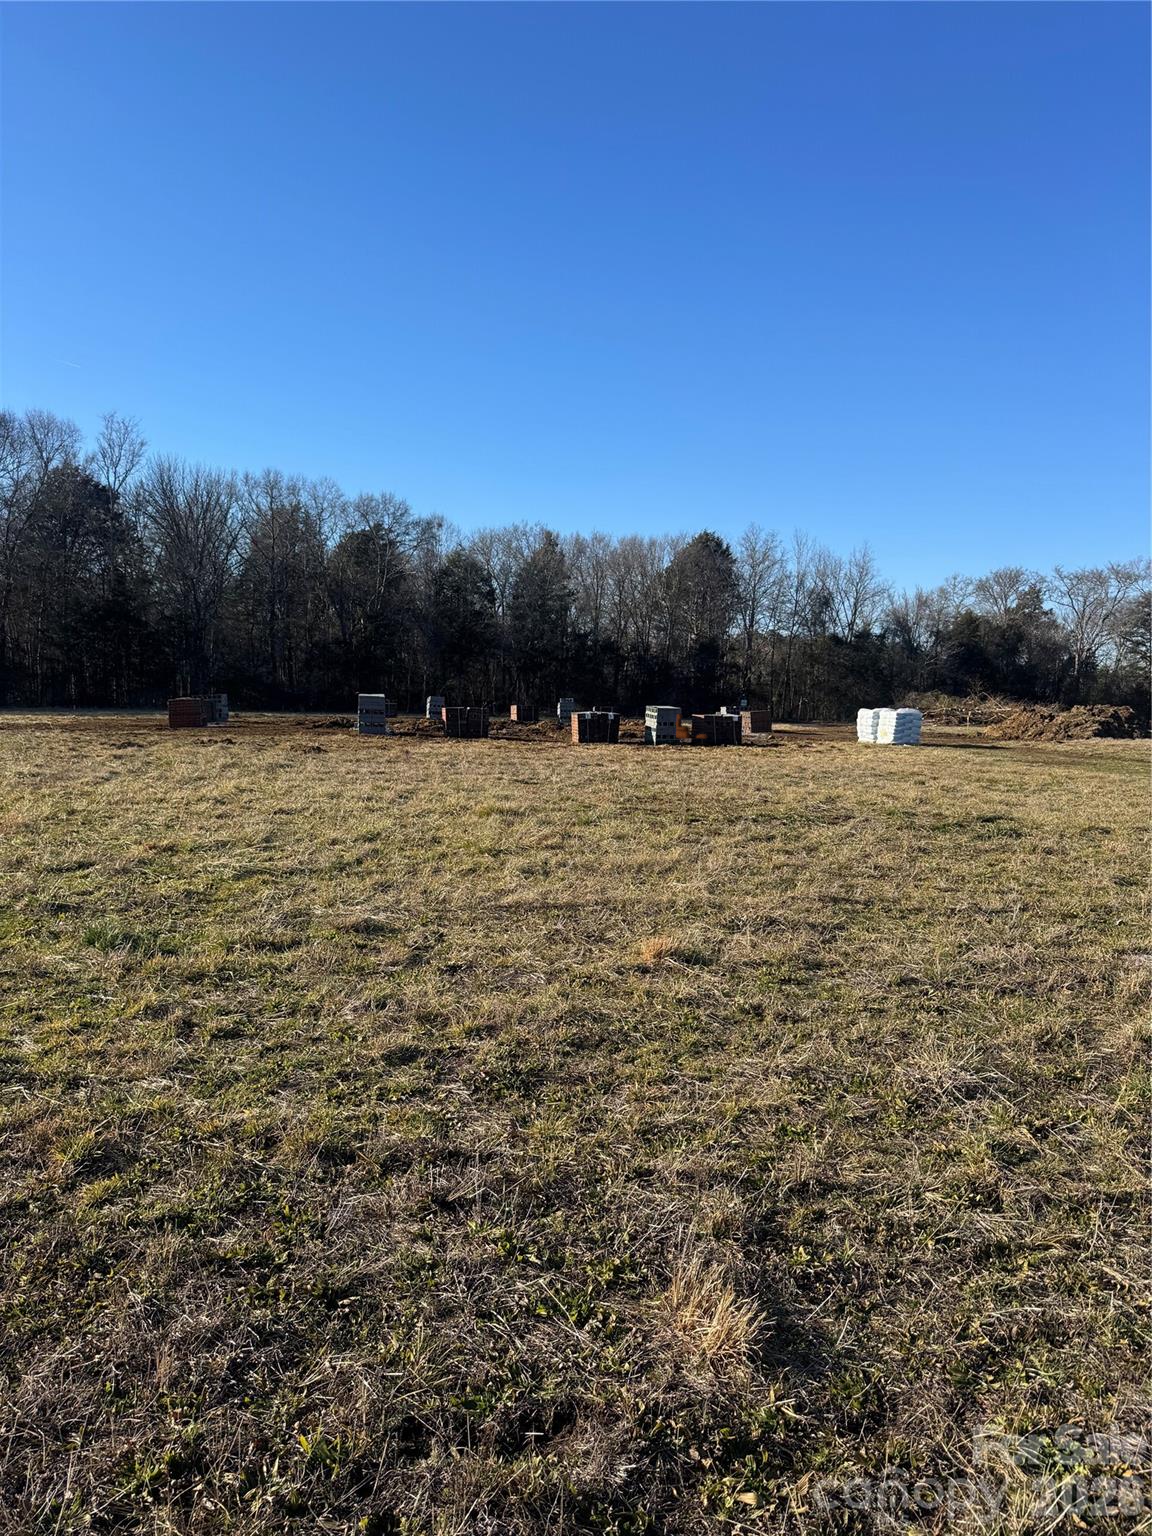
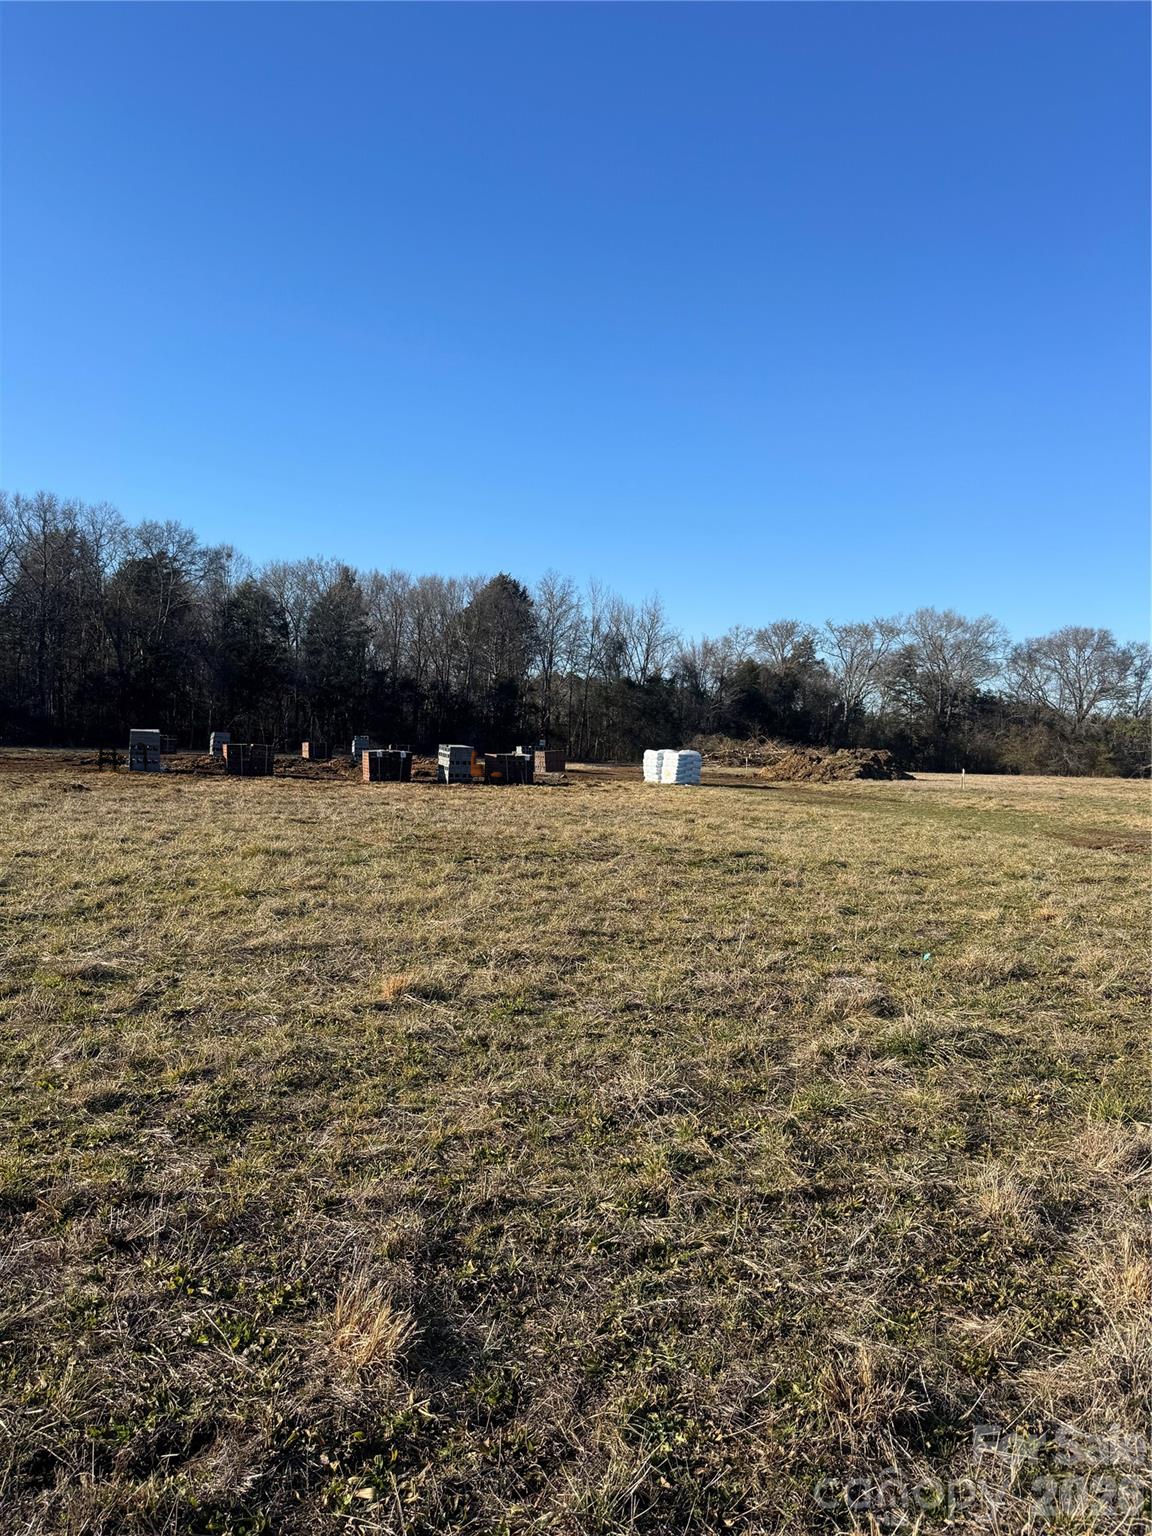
bench: none [340,714,380,740] -> present [98,742,147,771]

